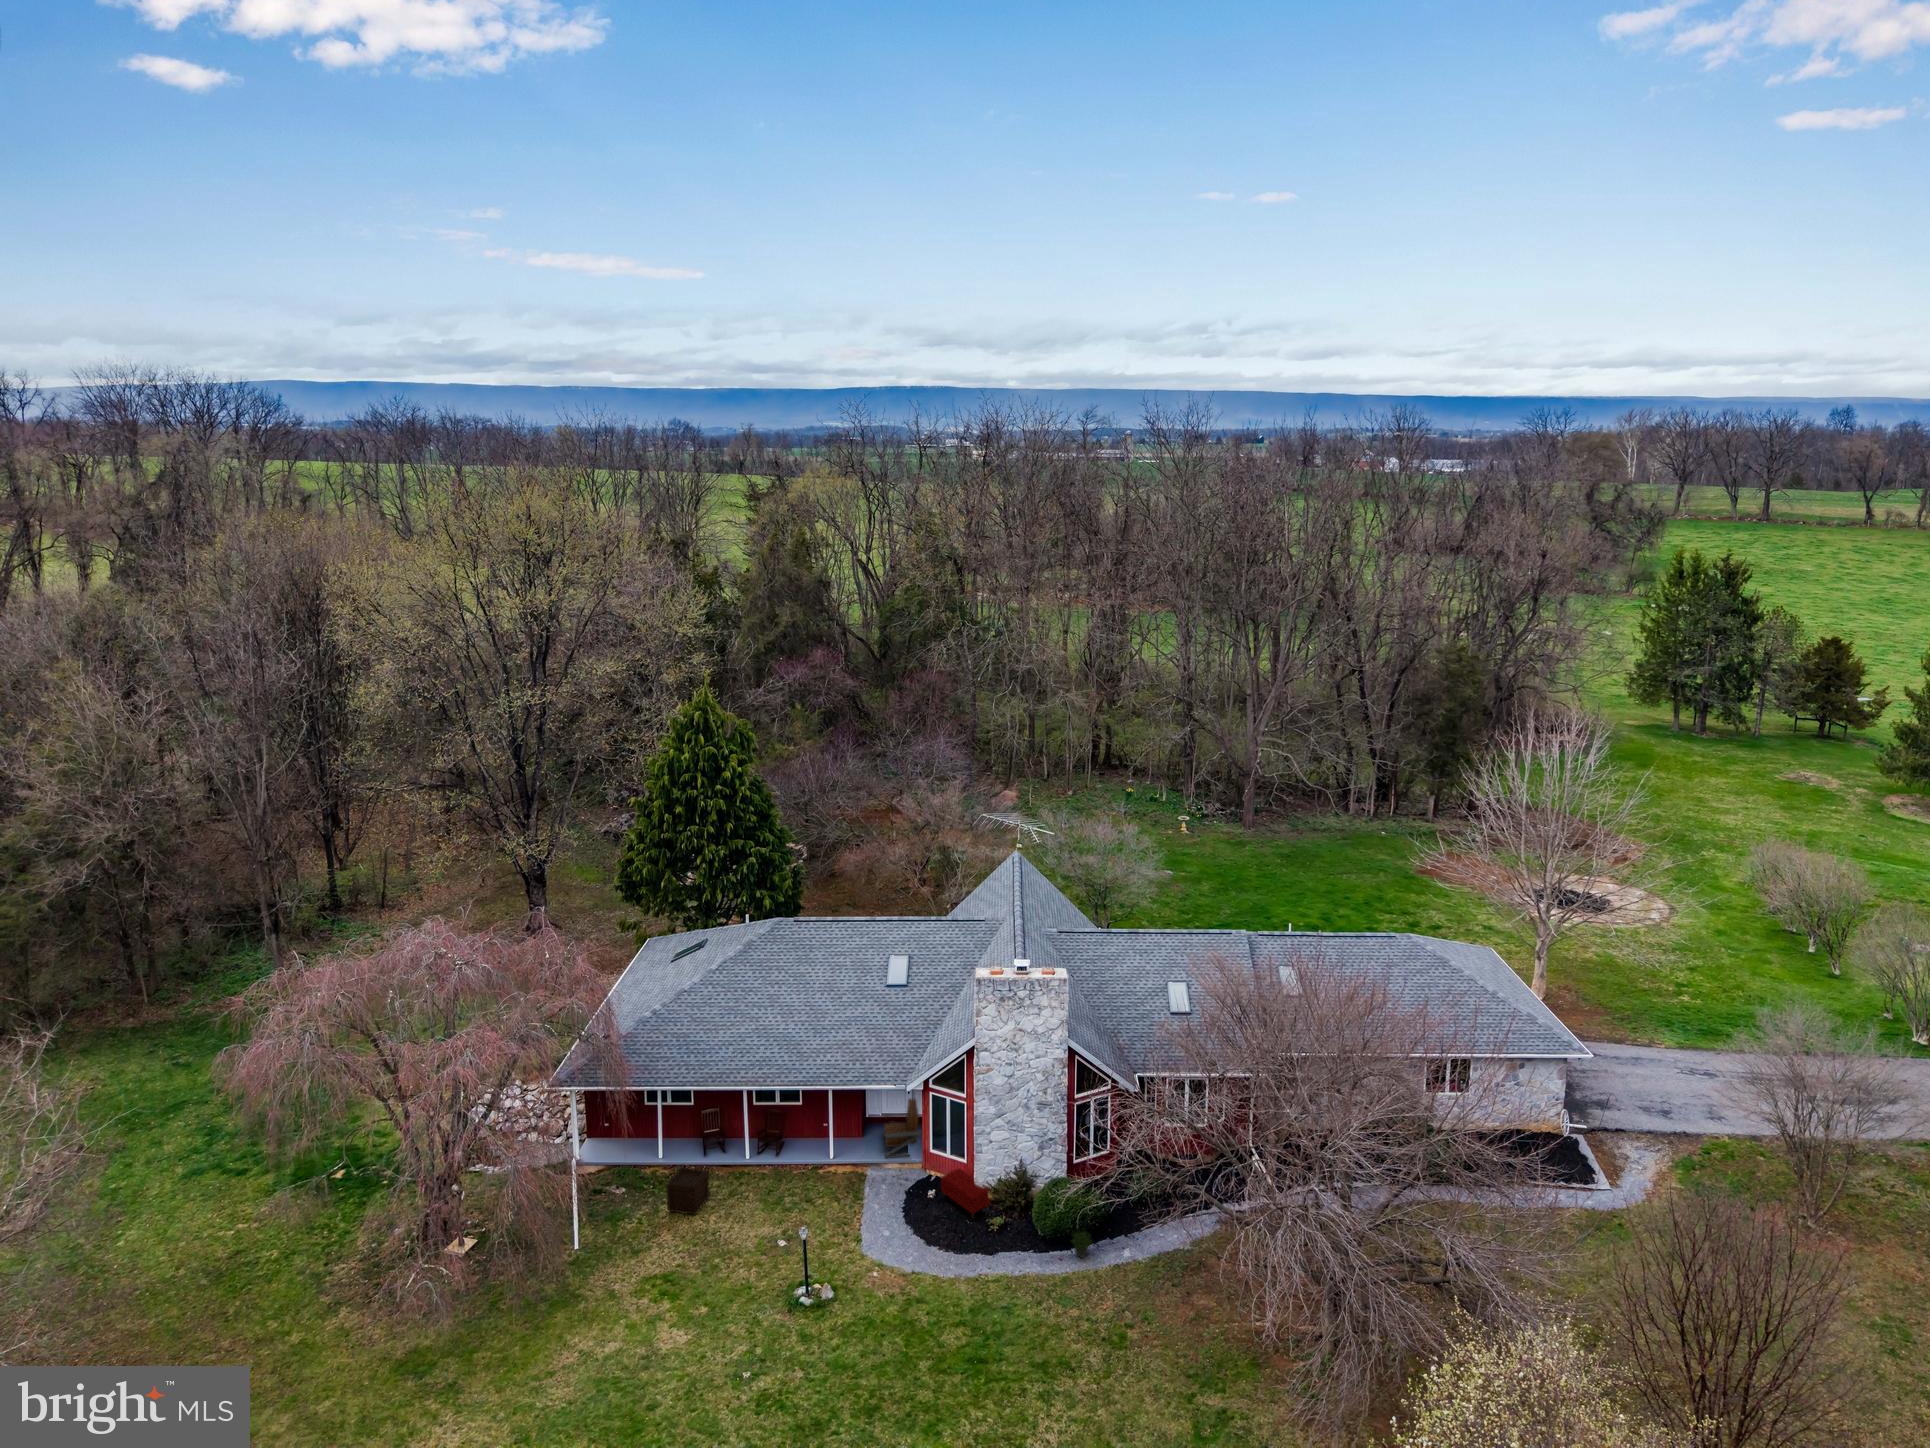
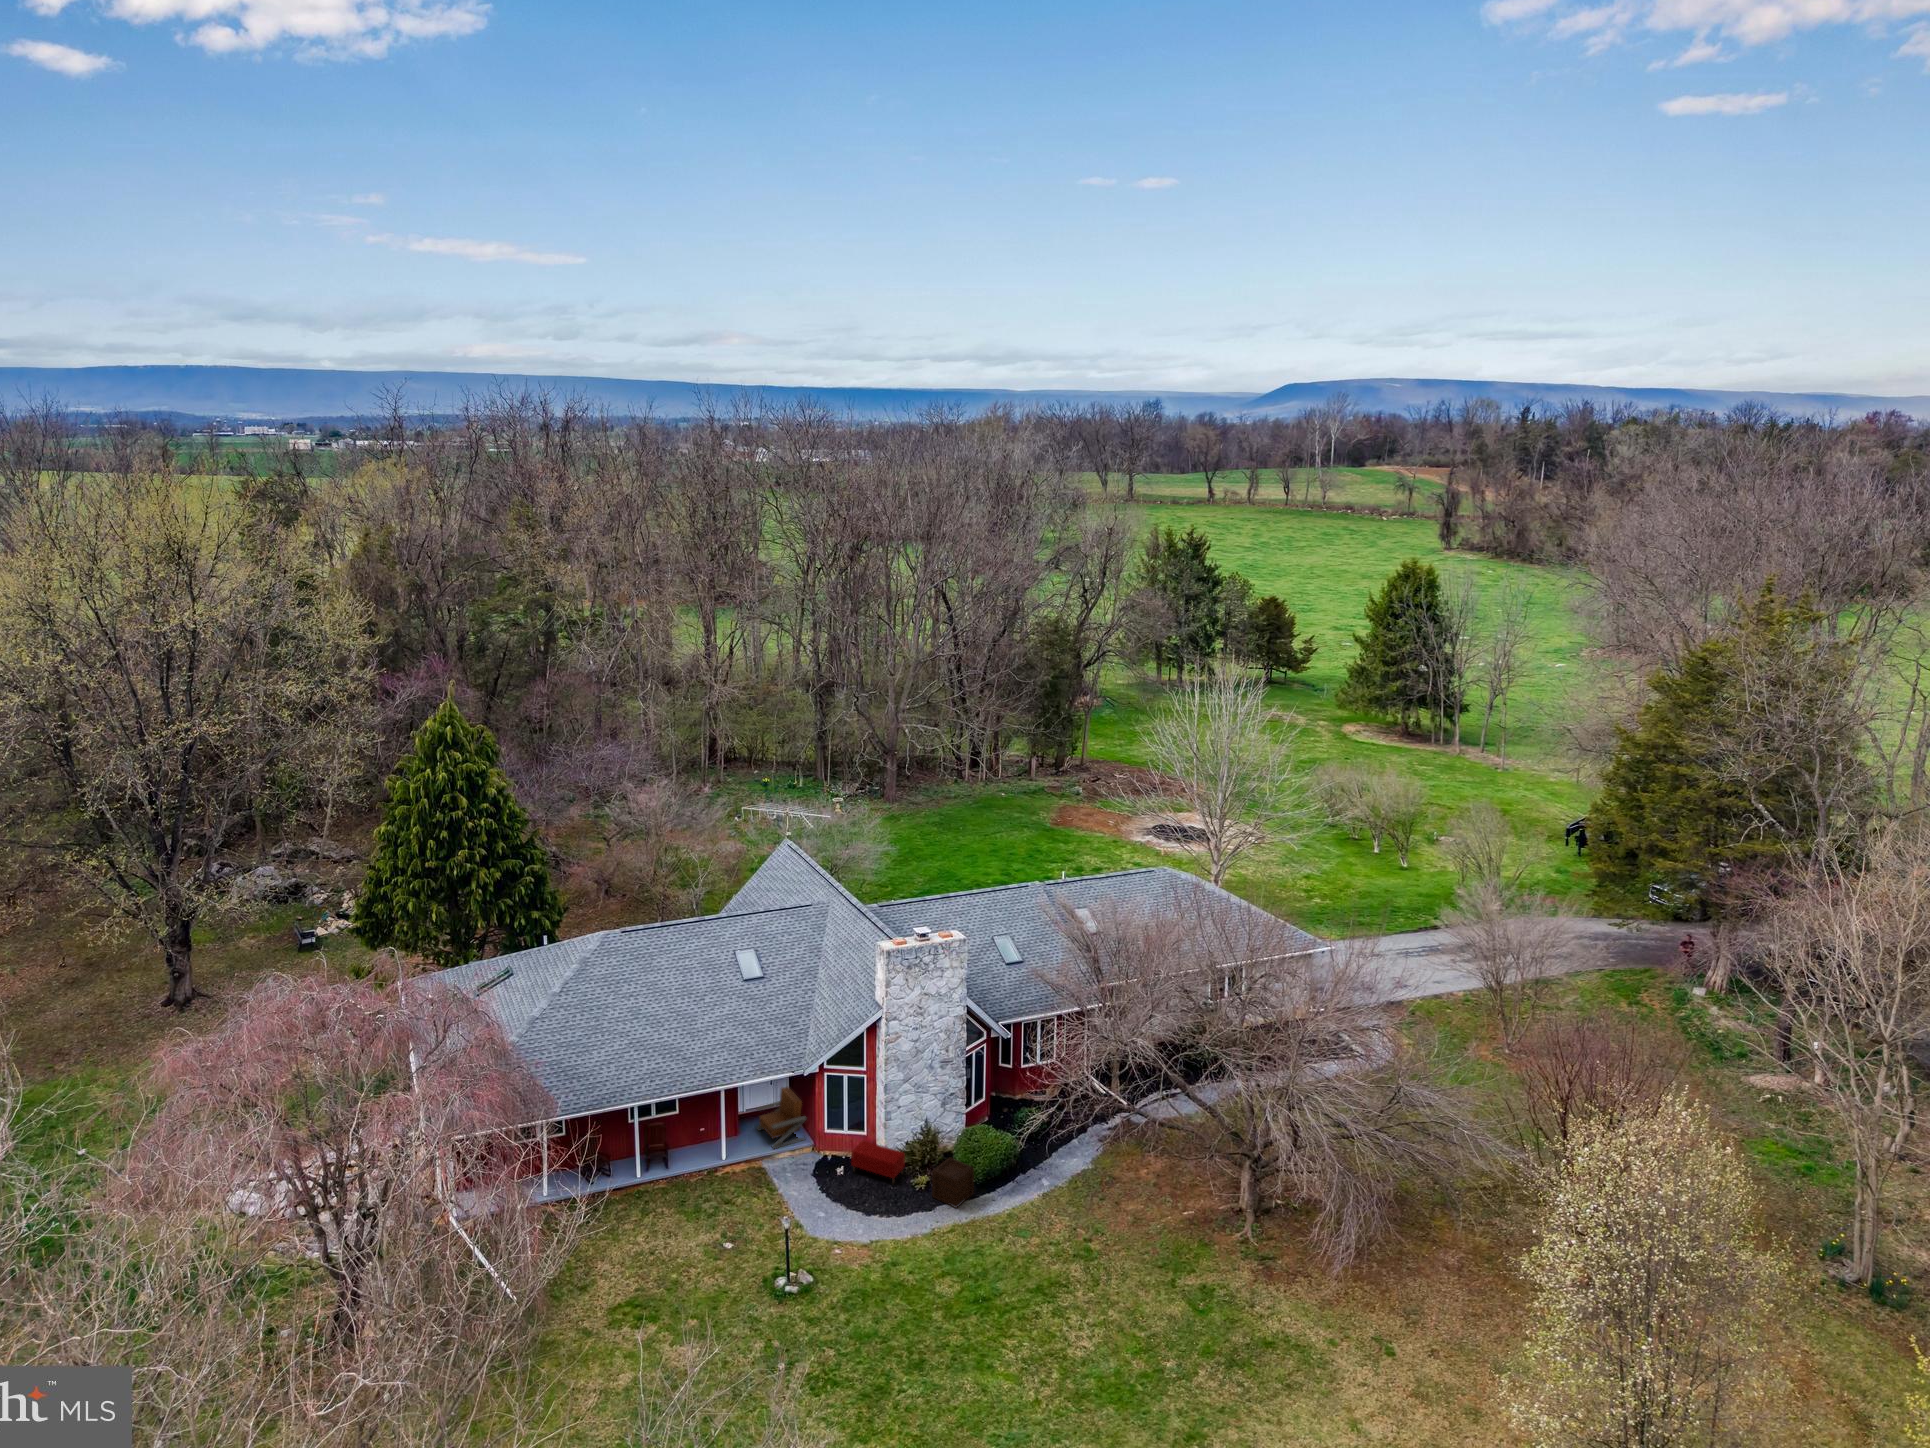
wooden crate: present [666,1167,710,1215] -> present [932,1158,974,1208]
potted plant: present [1072,1229,1092,1257] -> none [998,1166,1018,1194]

